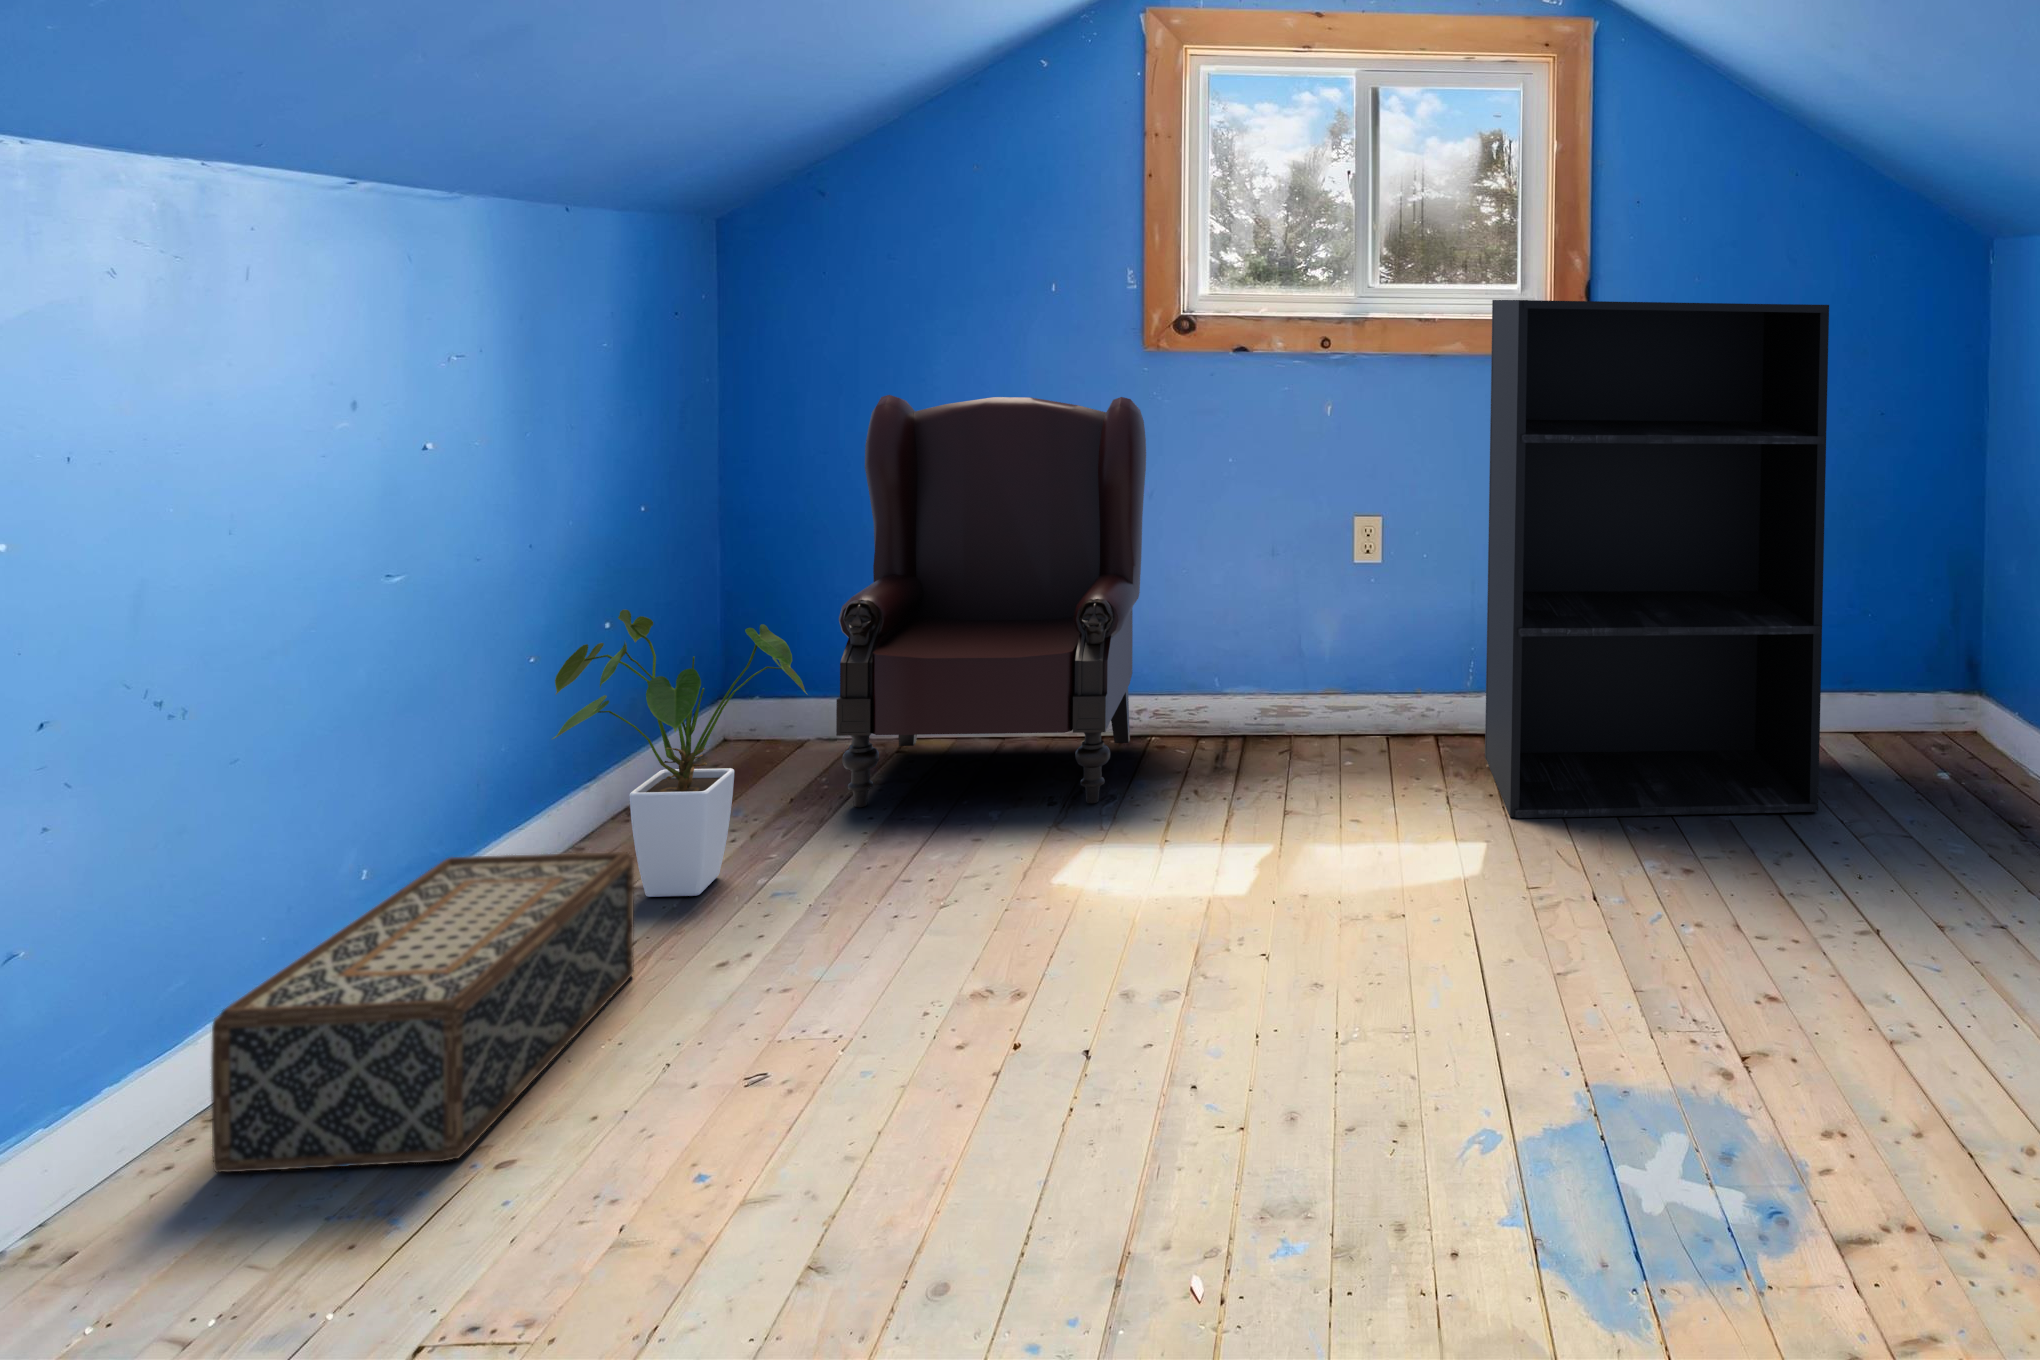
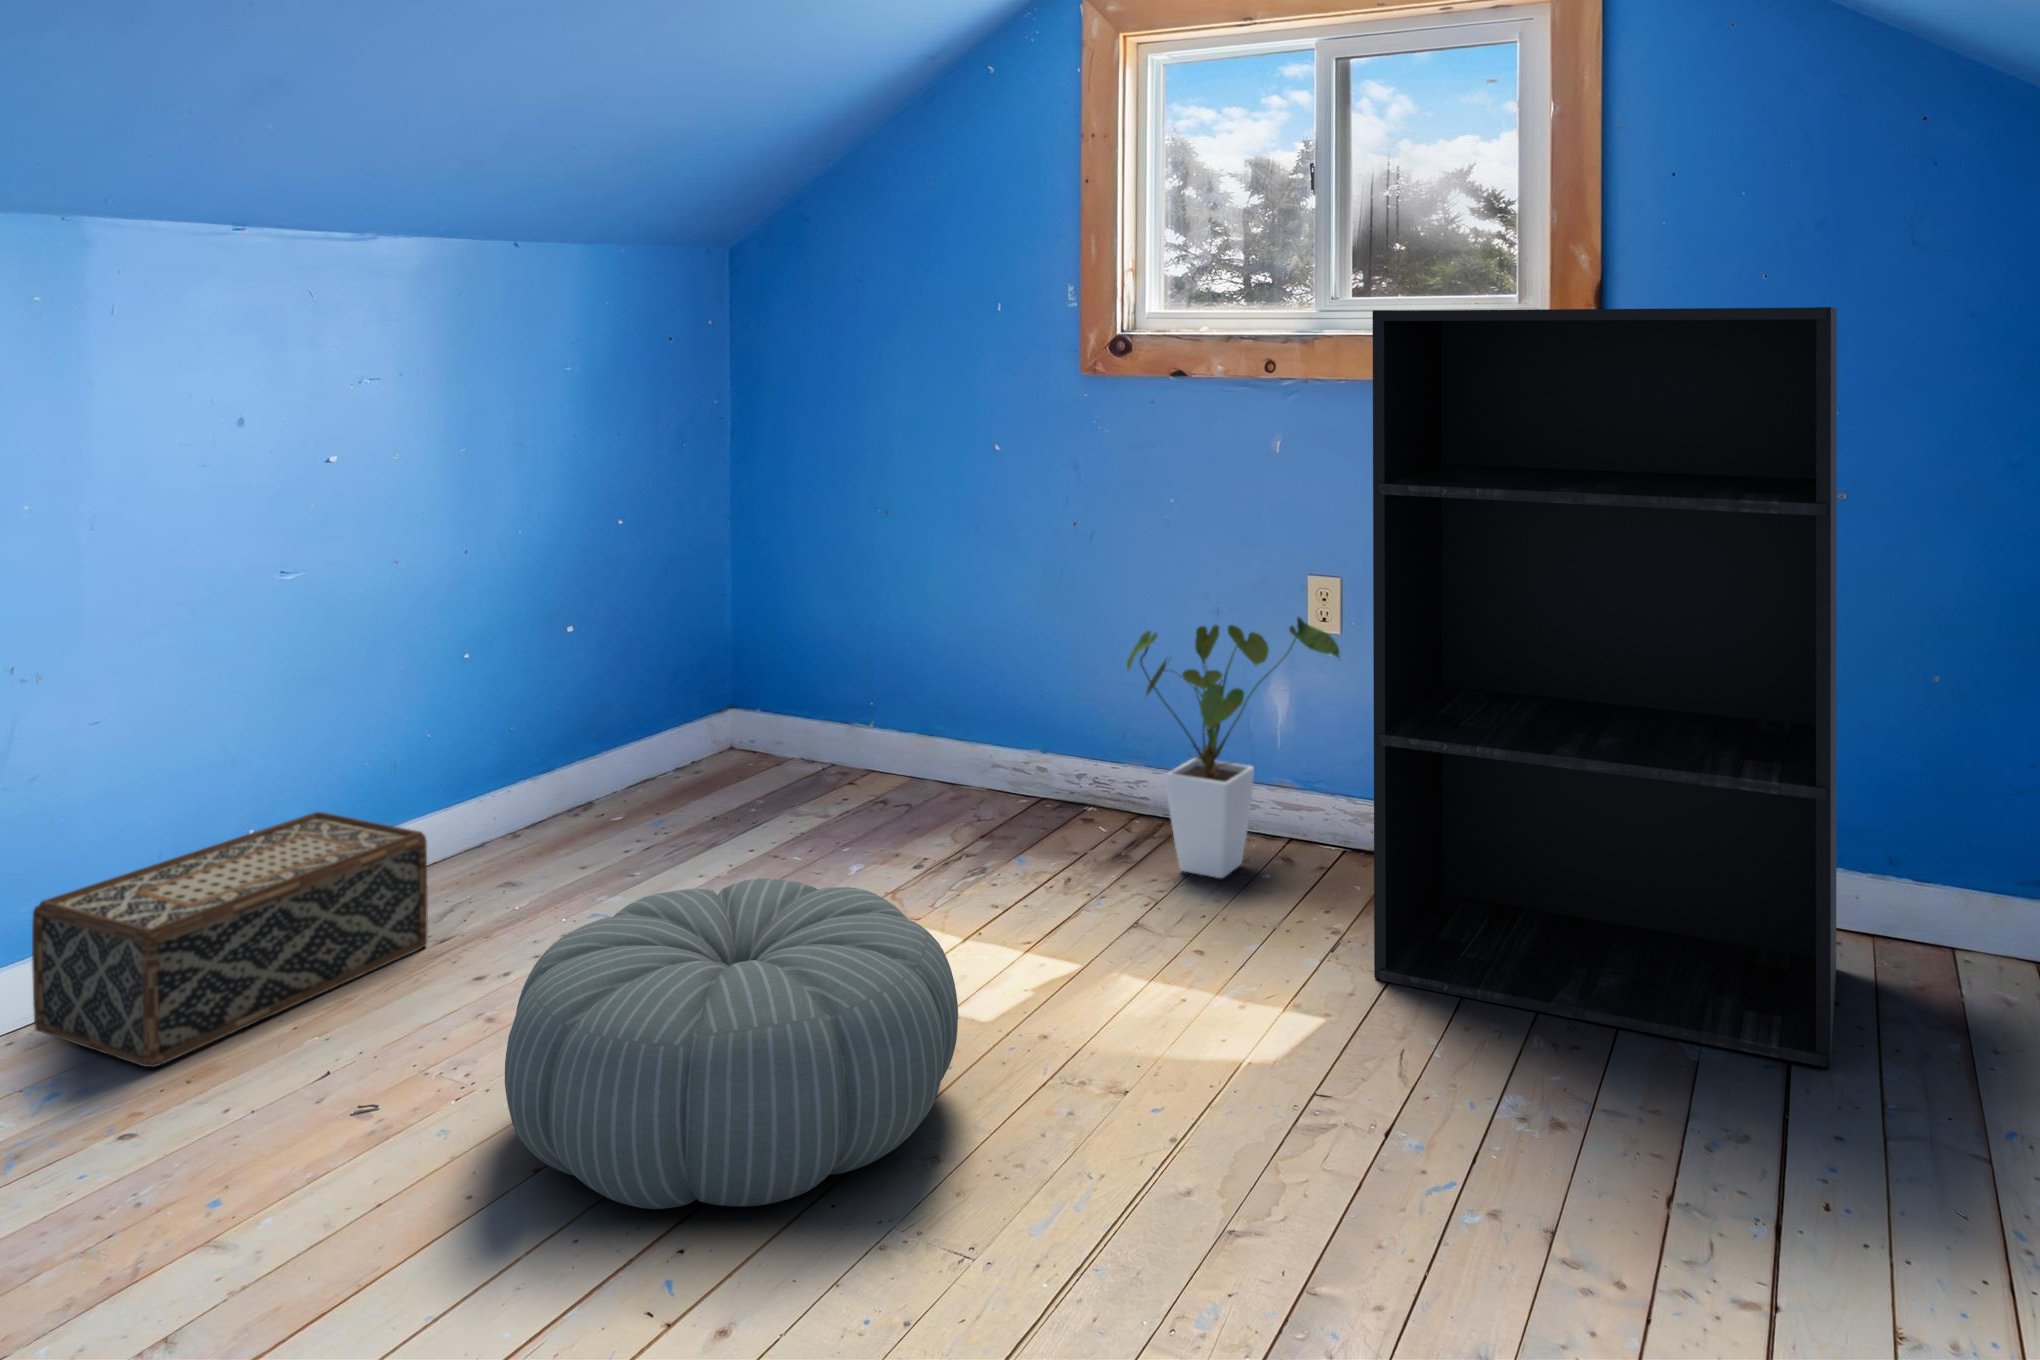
armchair: present [836,395,1146,807] -> none [729,420,1072,867]
house plant: present [552,610,807,897] -> present [1127,617,1341,878]
pouf: none [958,810,1372,1107] -> present [505,878,958,1209]

